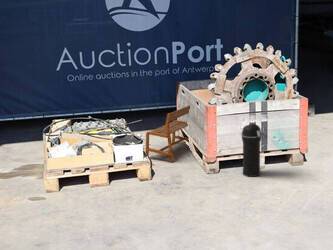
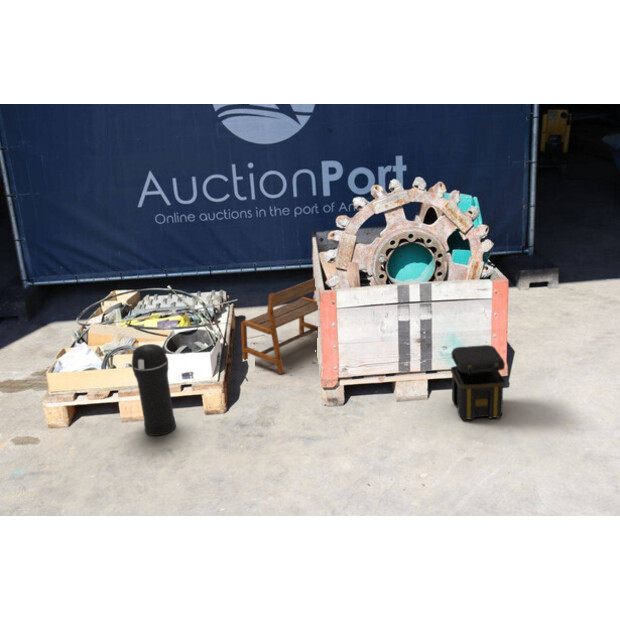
trash can: present [242,124,262,177] -> present [132,344,176,436]
toolbox: none [278,135,310,175] -> present [451,345,505,420]

